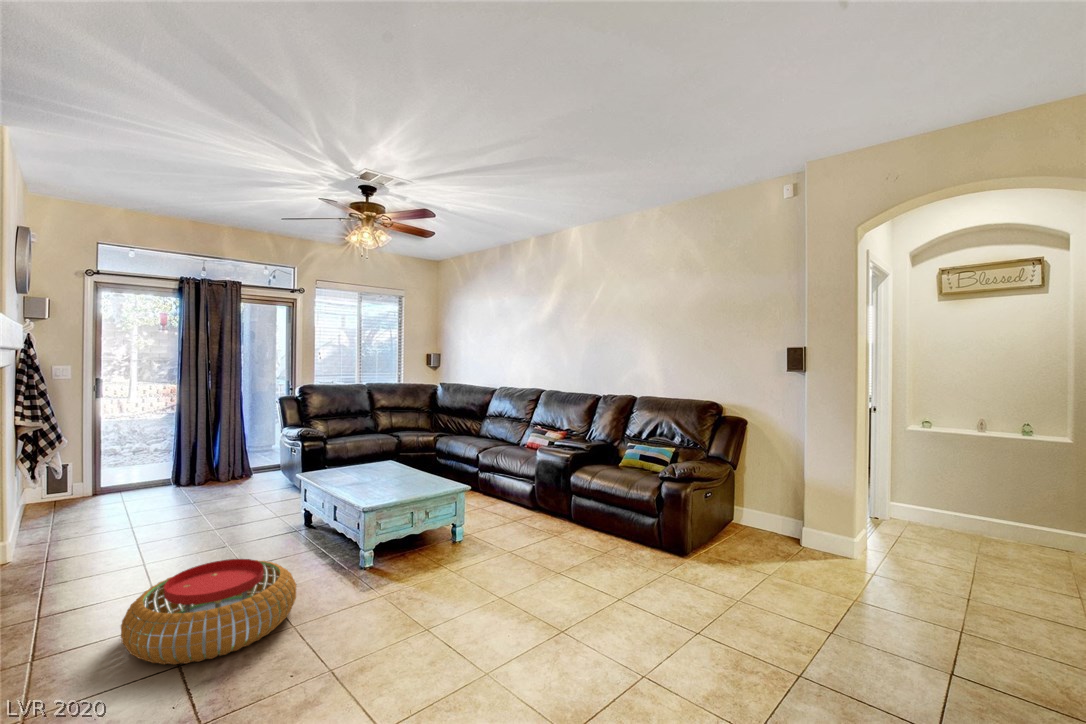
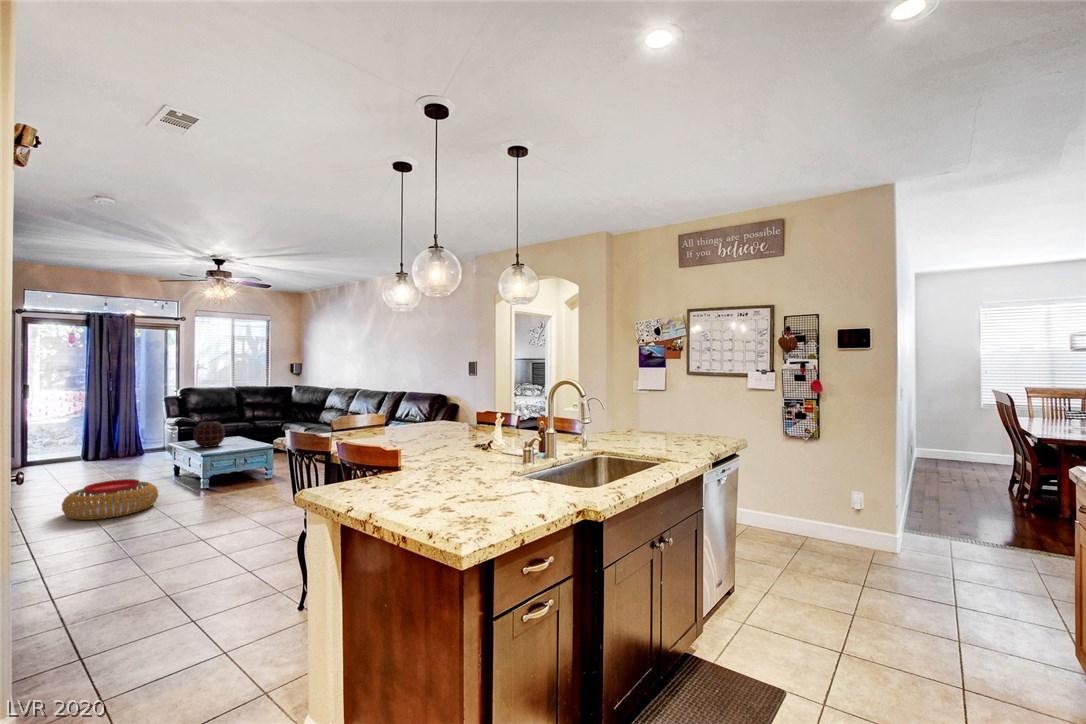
decorative vase: none [337,440,383,485] -> present [193,421,225,447]

